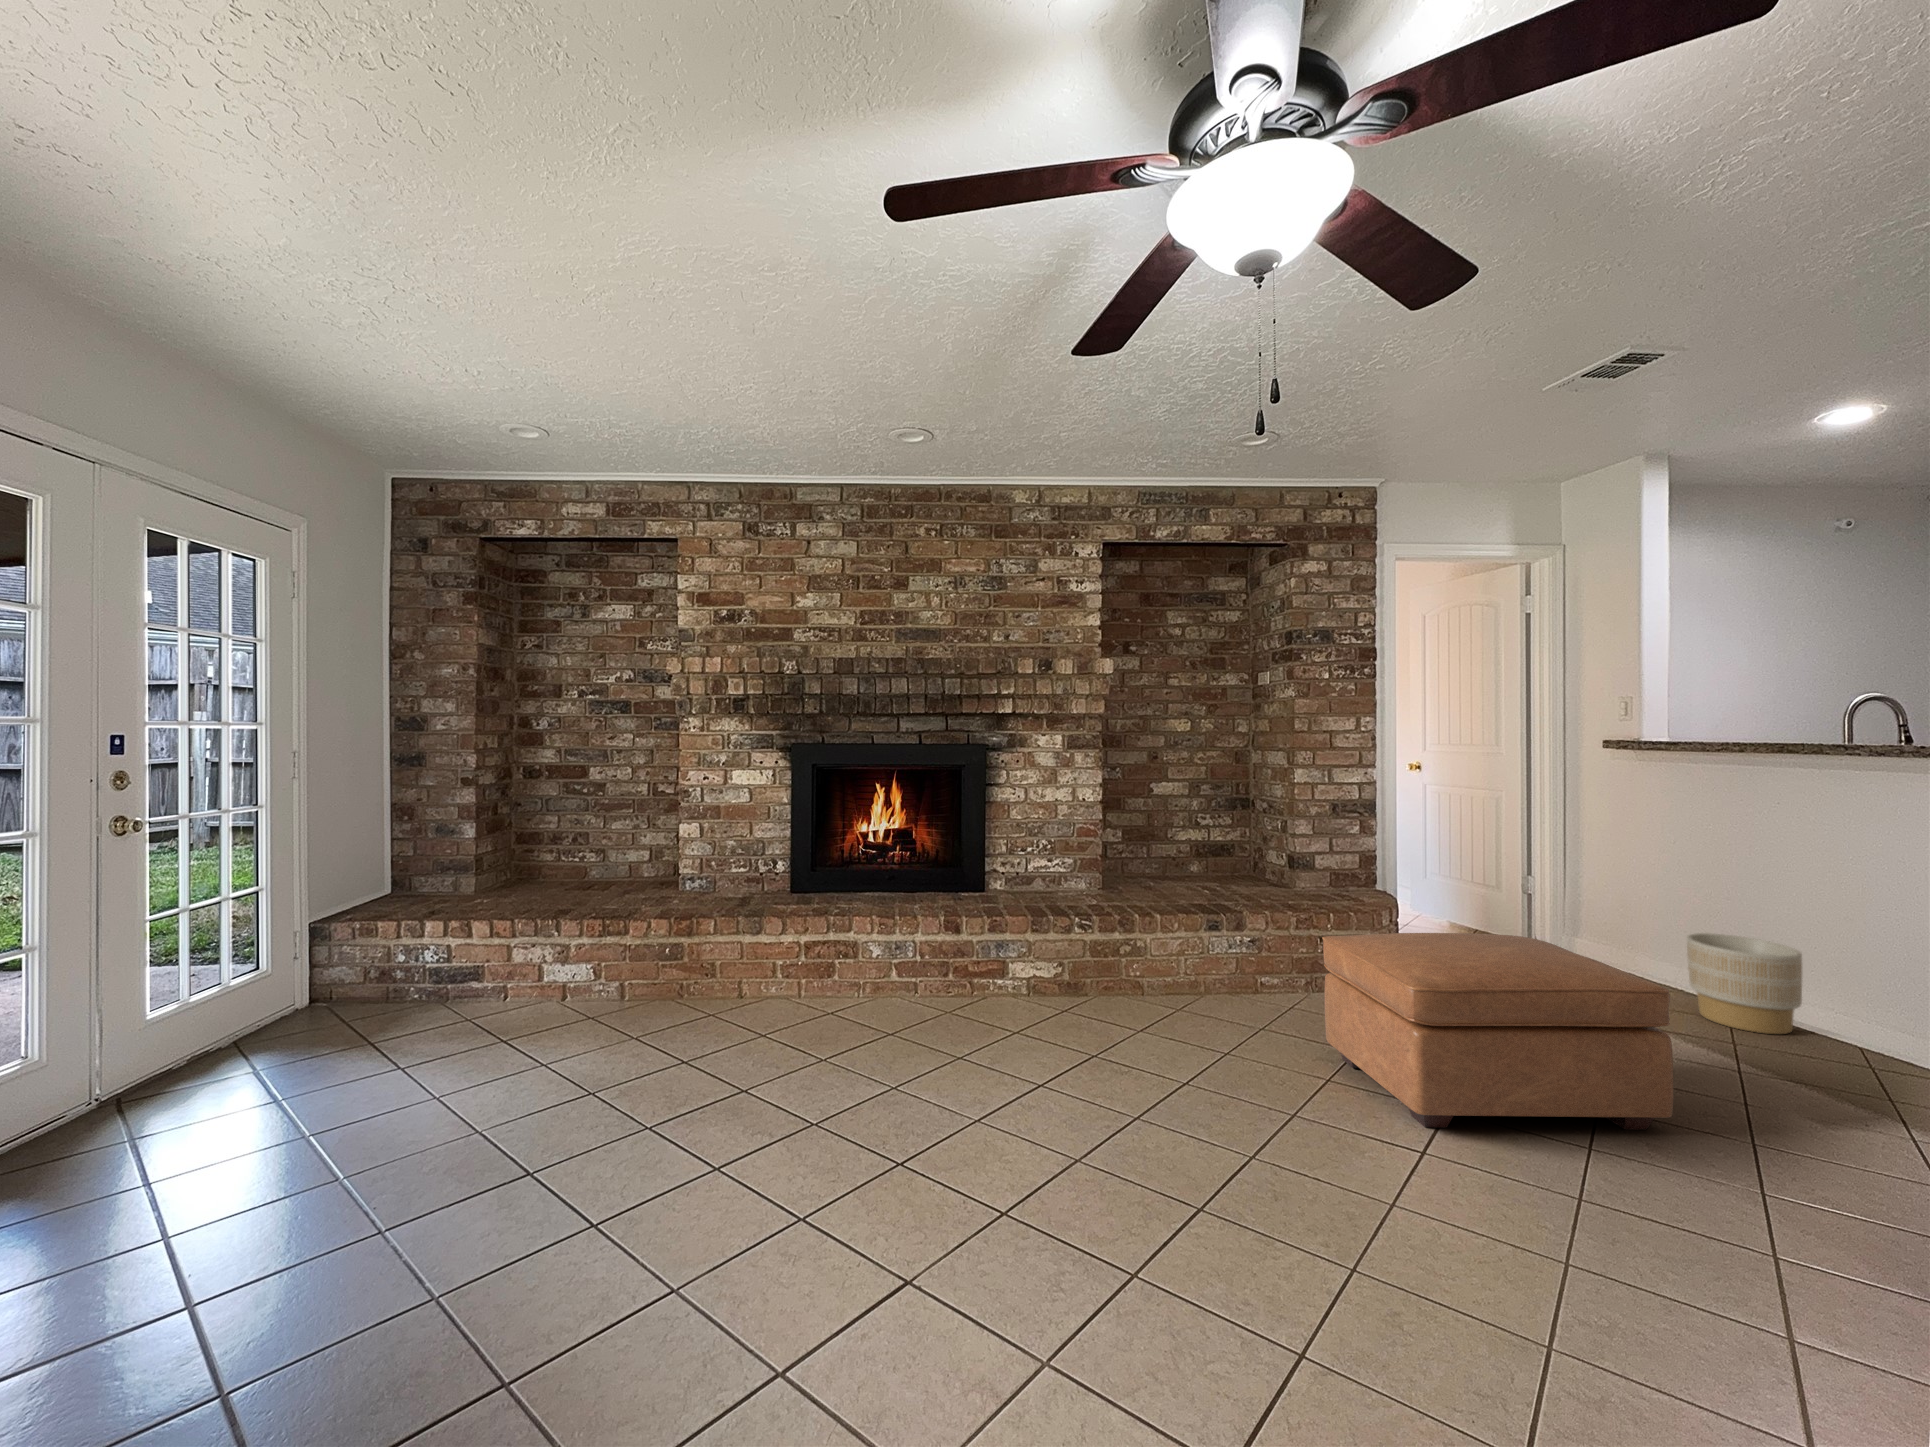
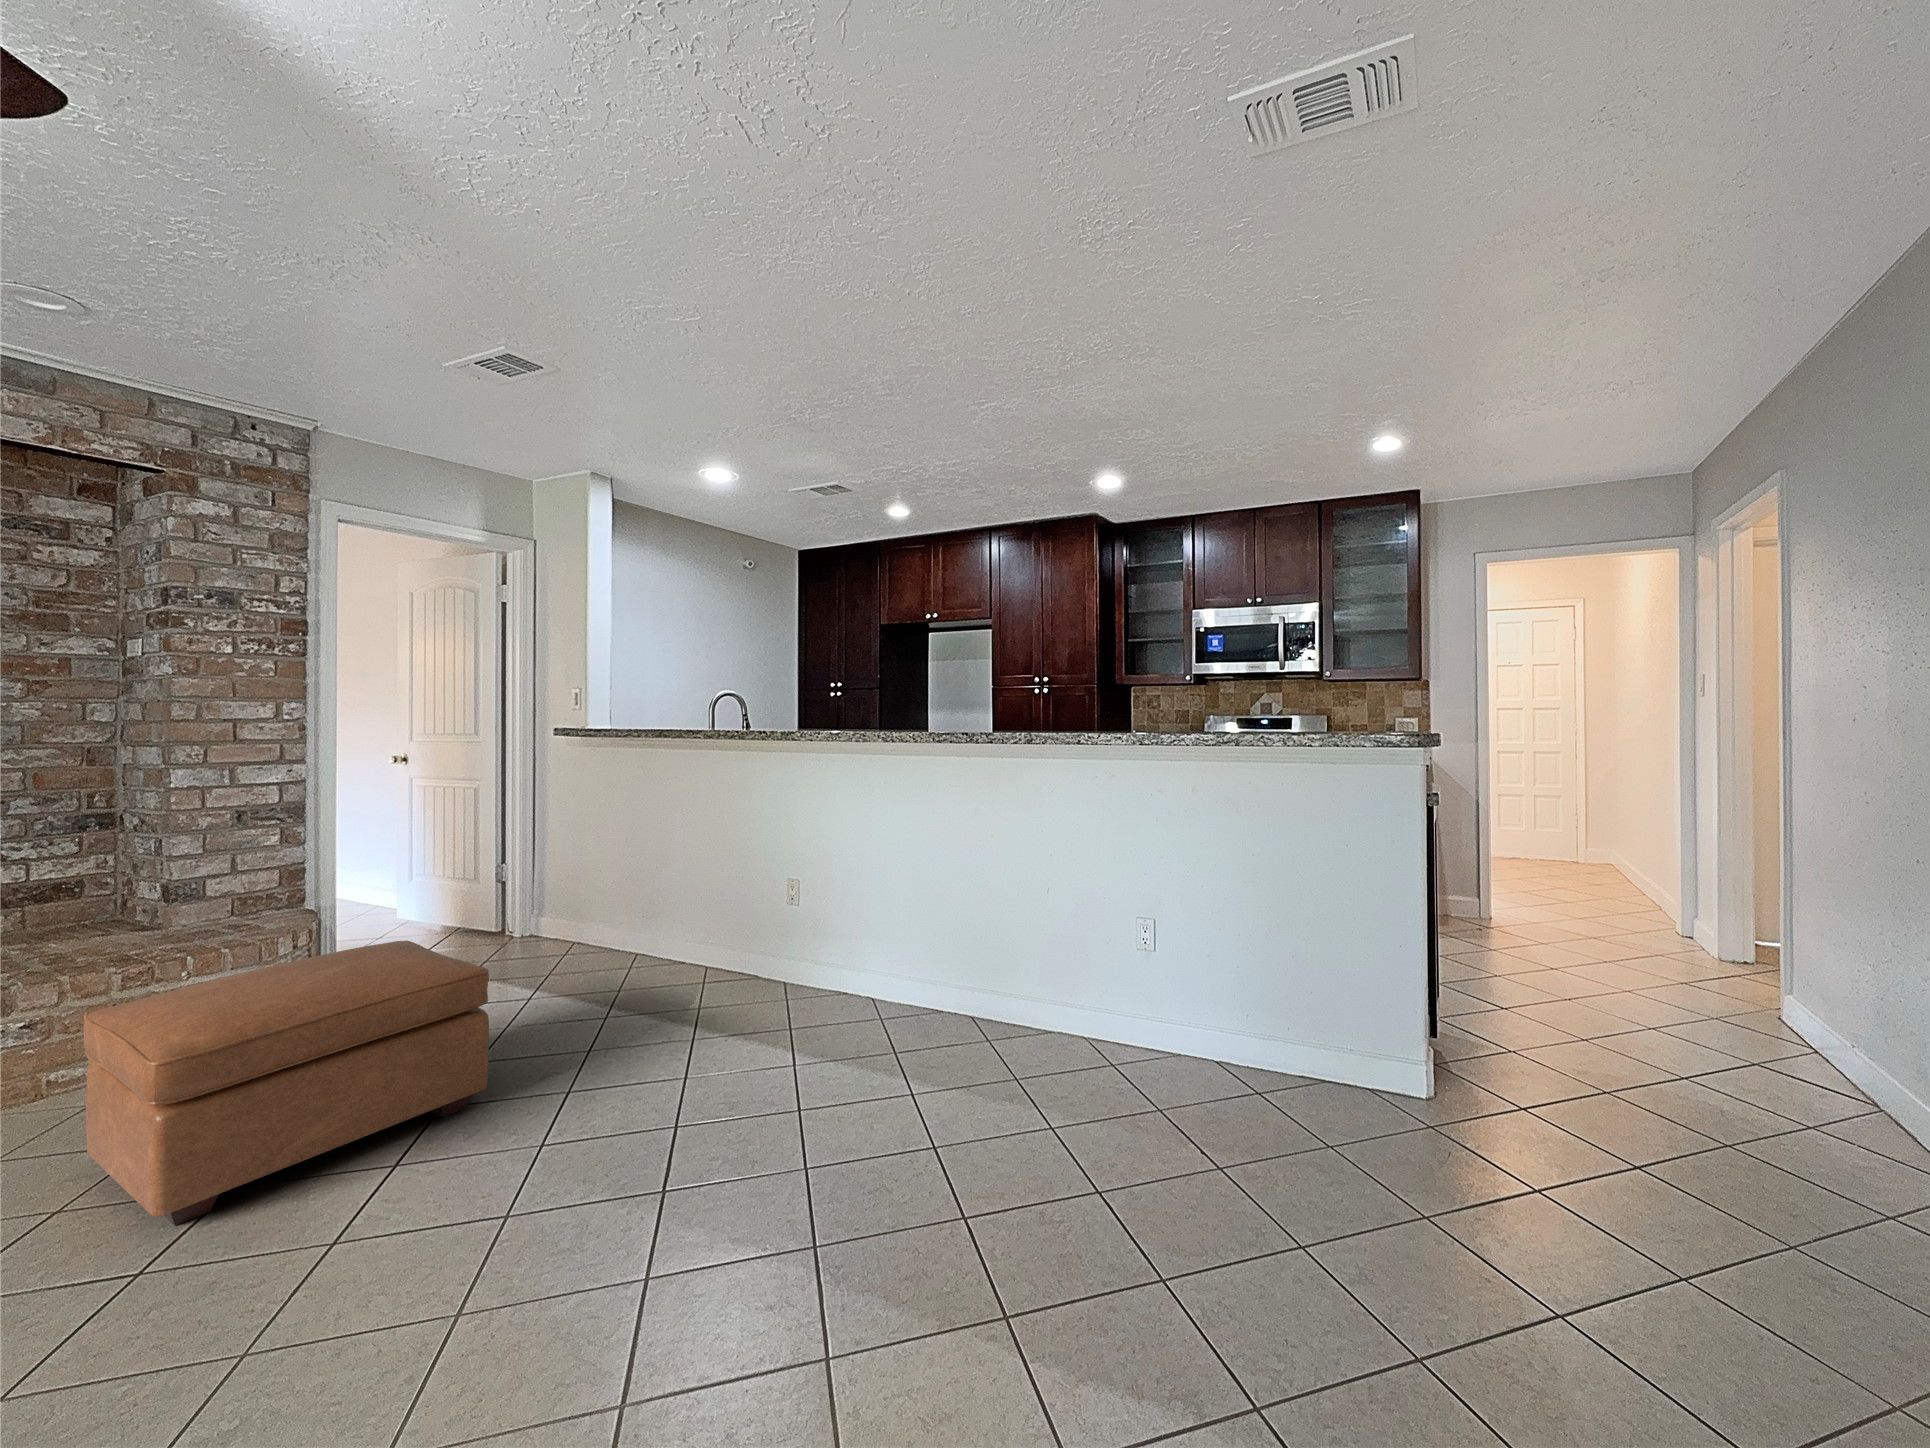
planter: present [1687,933,1802,1034] -> none [592,883,667,964]

